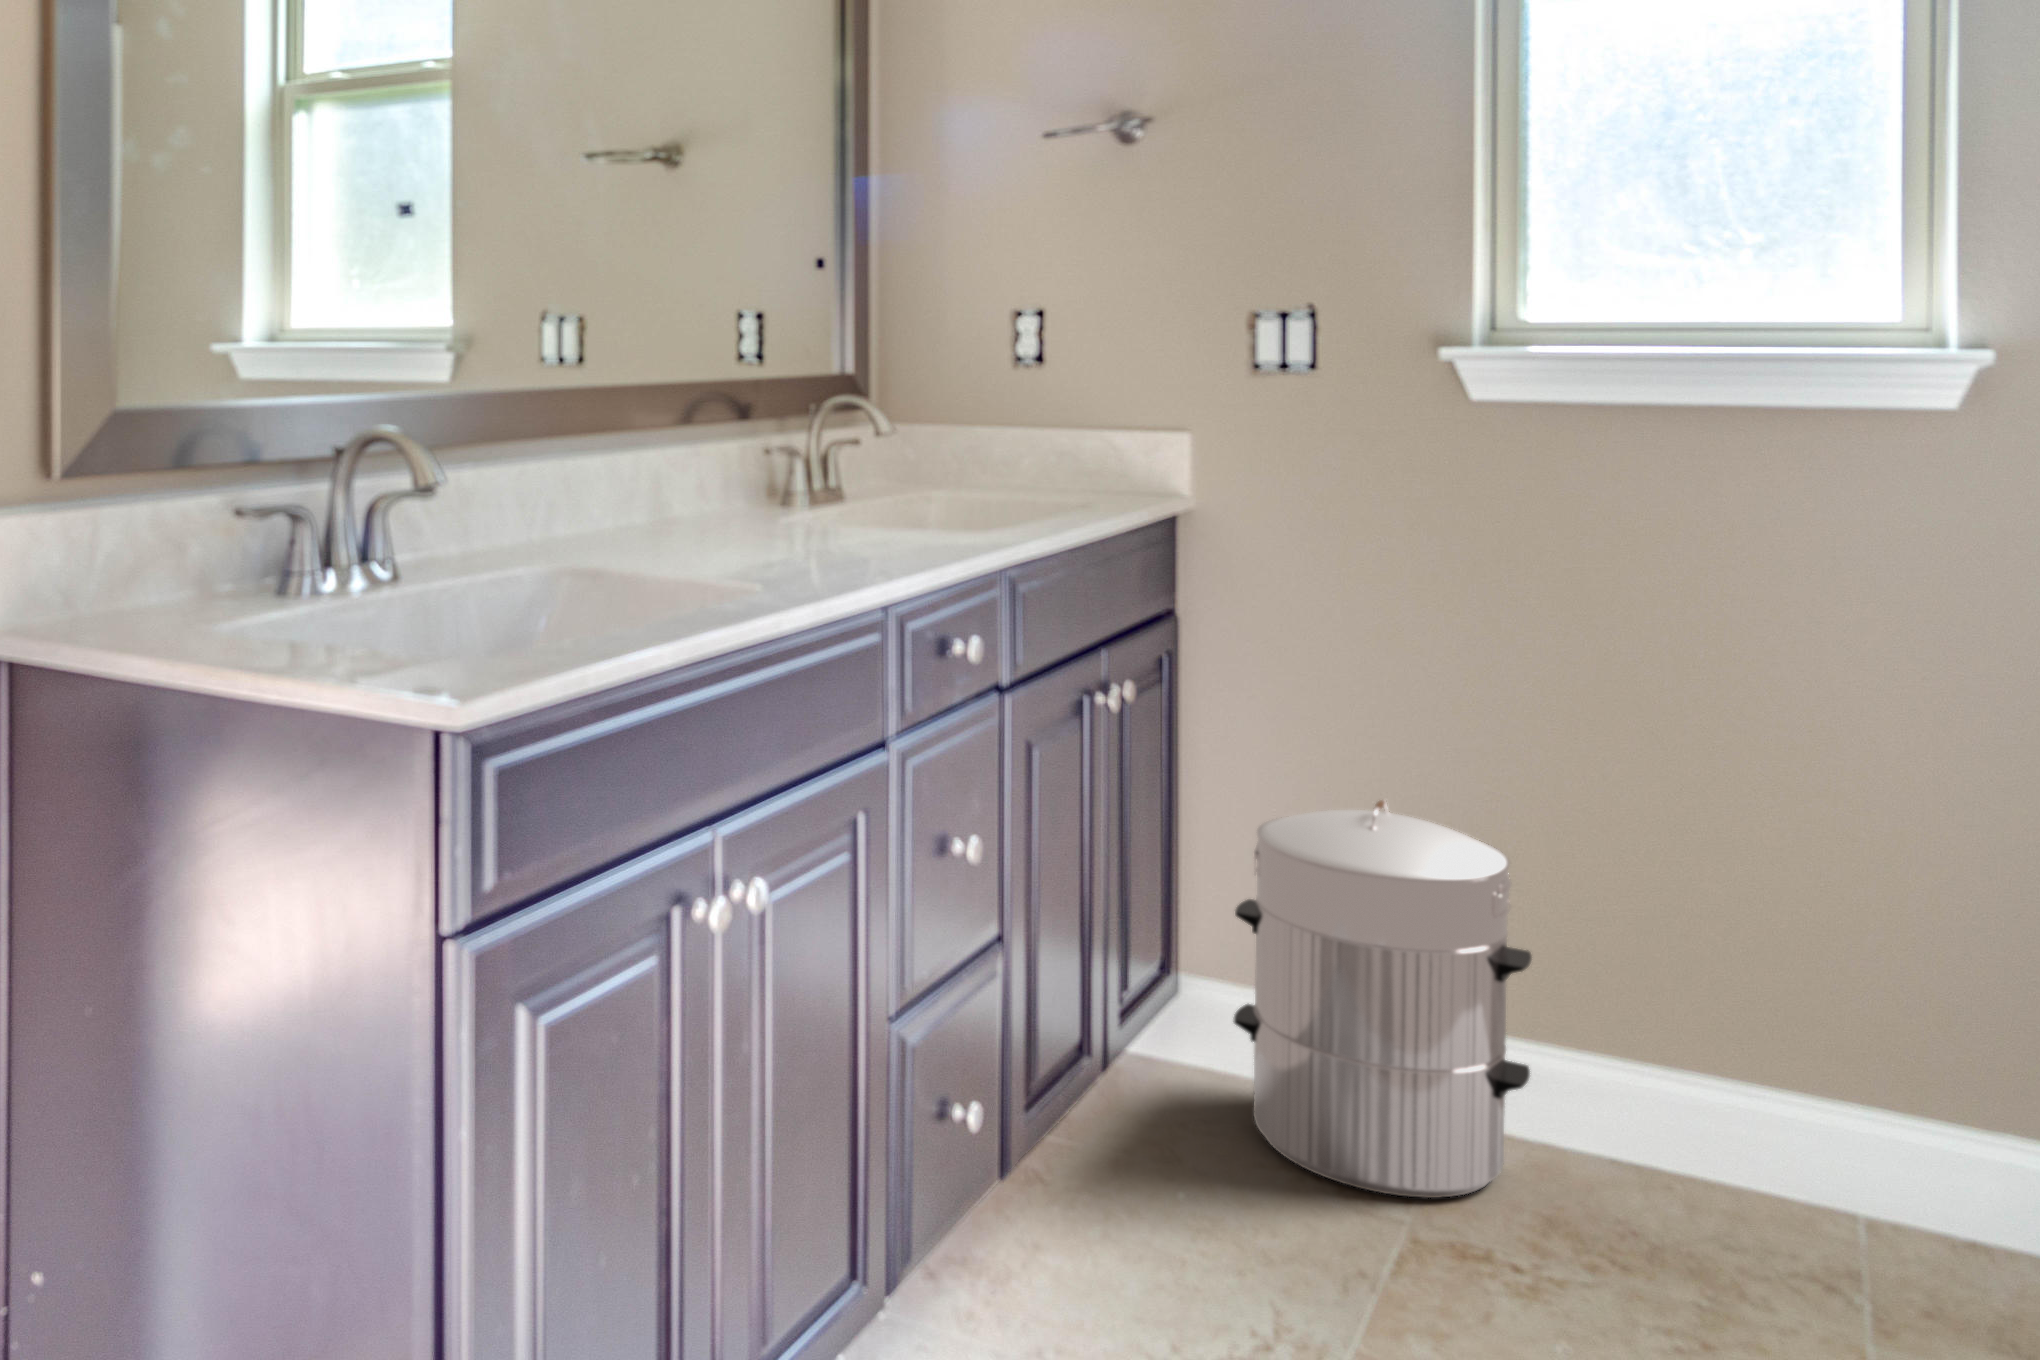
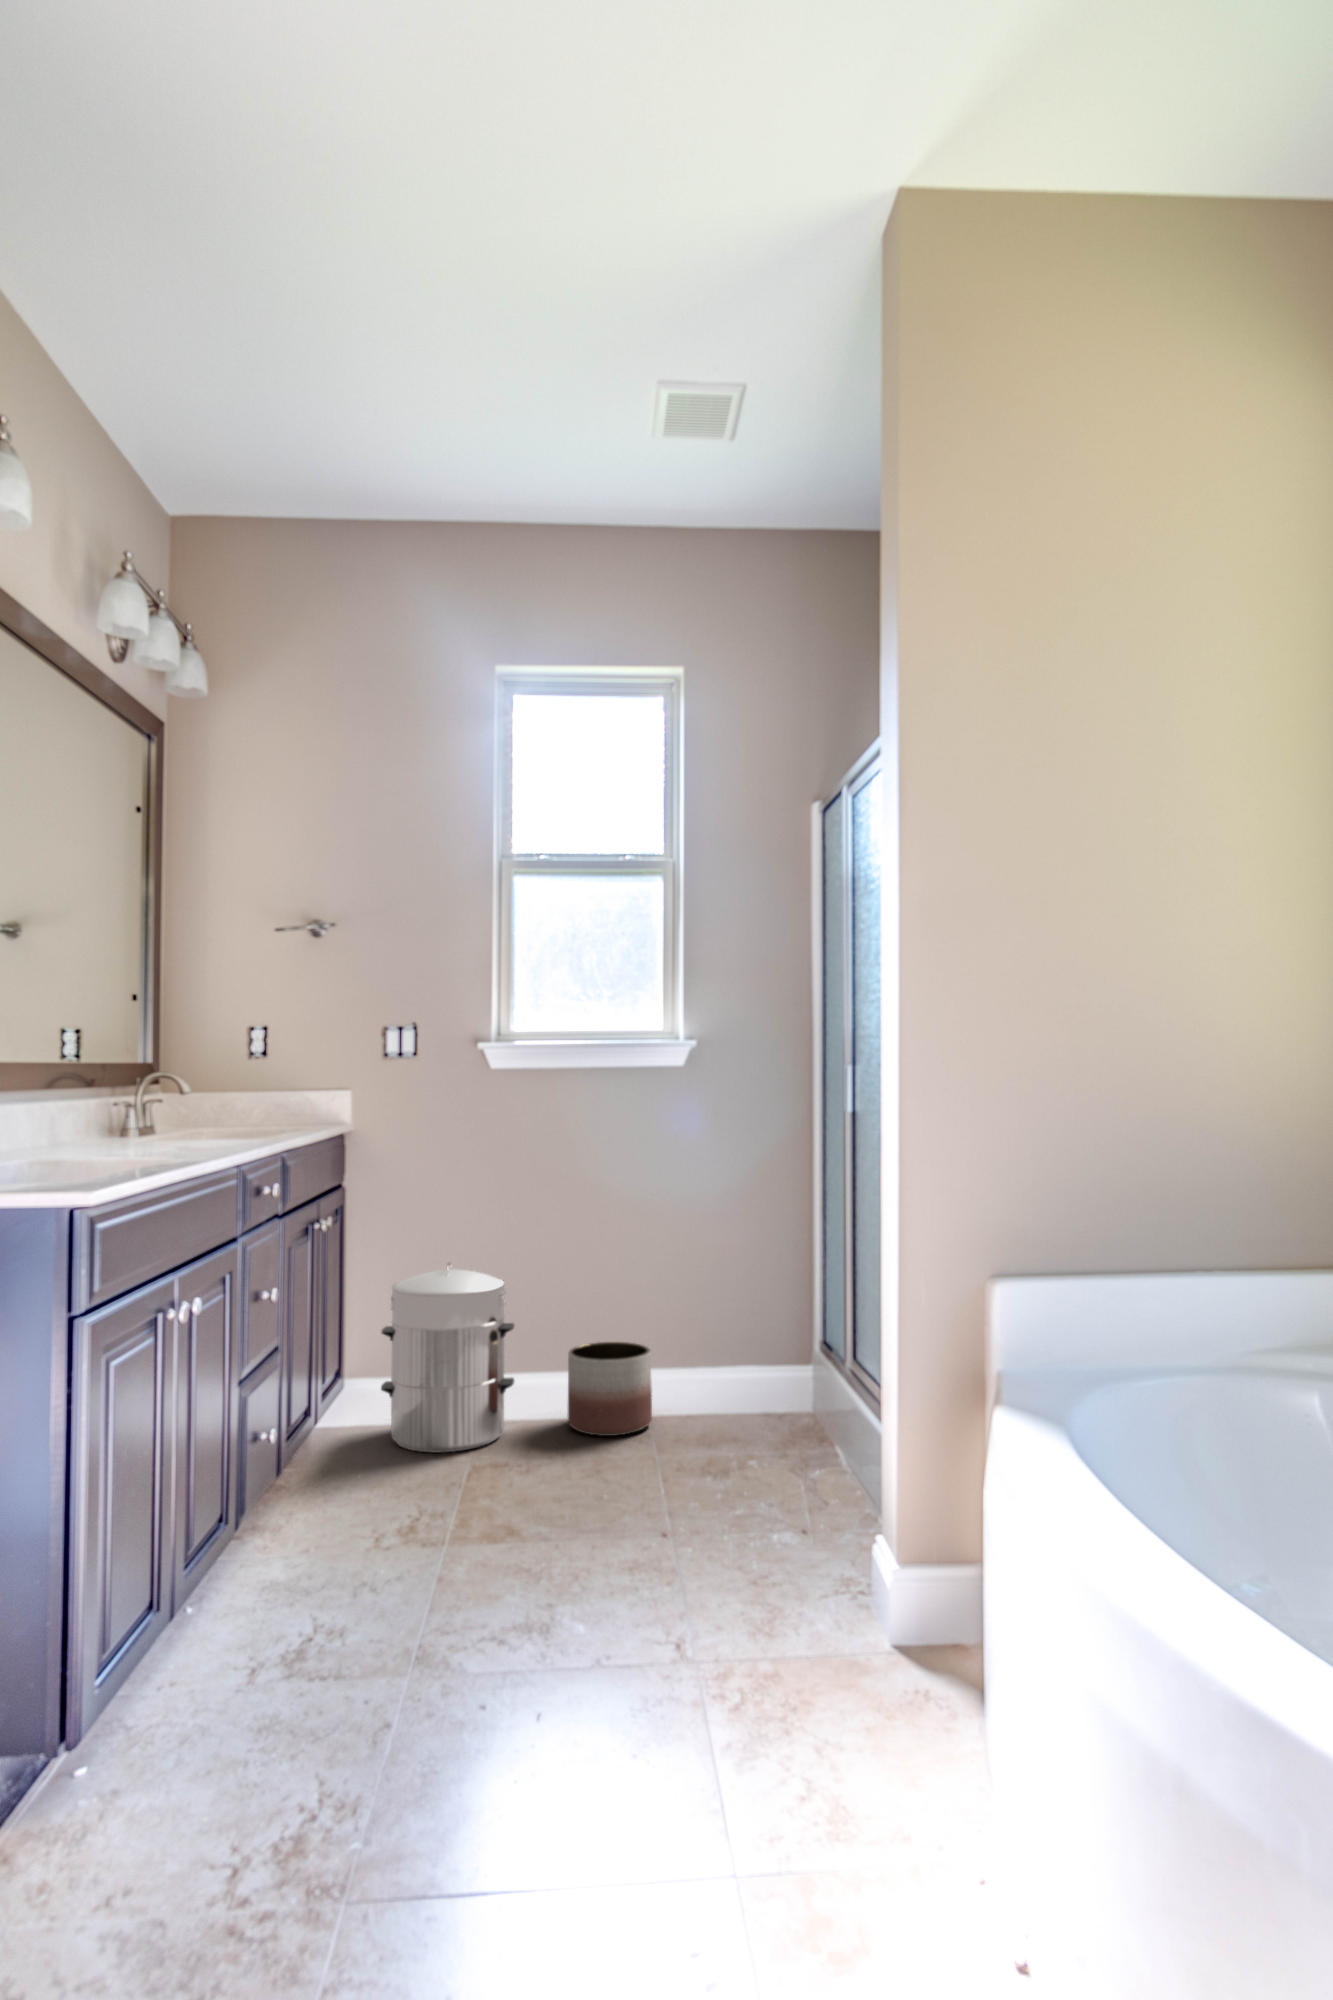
planter: none [1666,1030,1904,1276] -> present [568,1342,652,1436]

